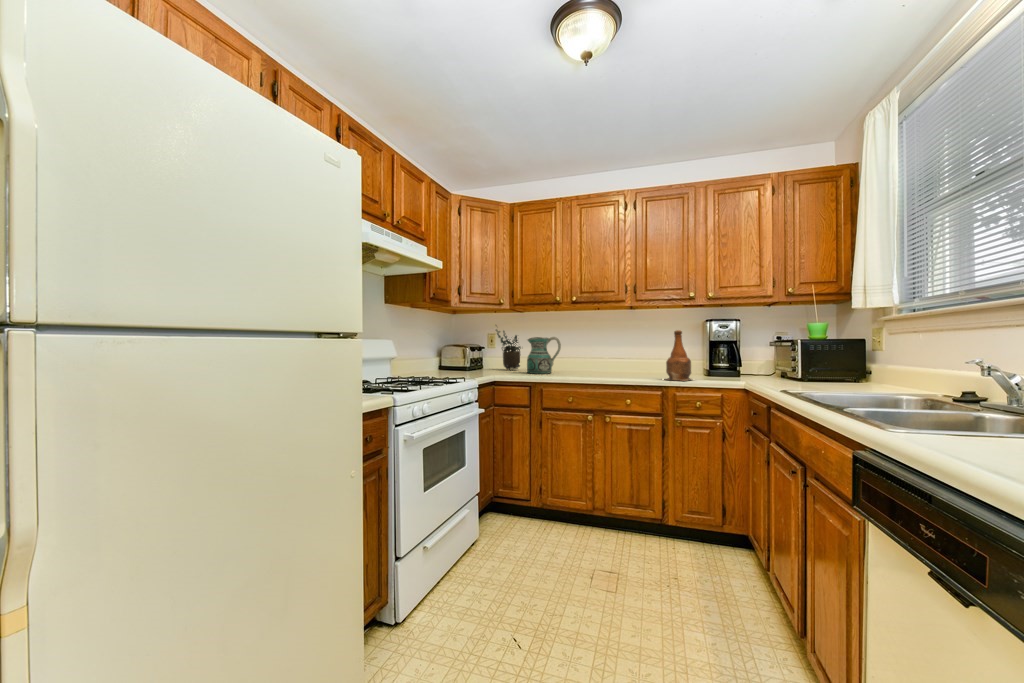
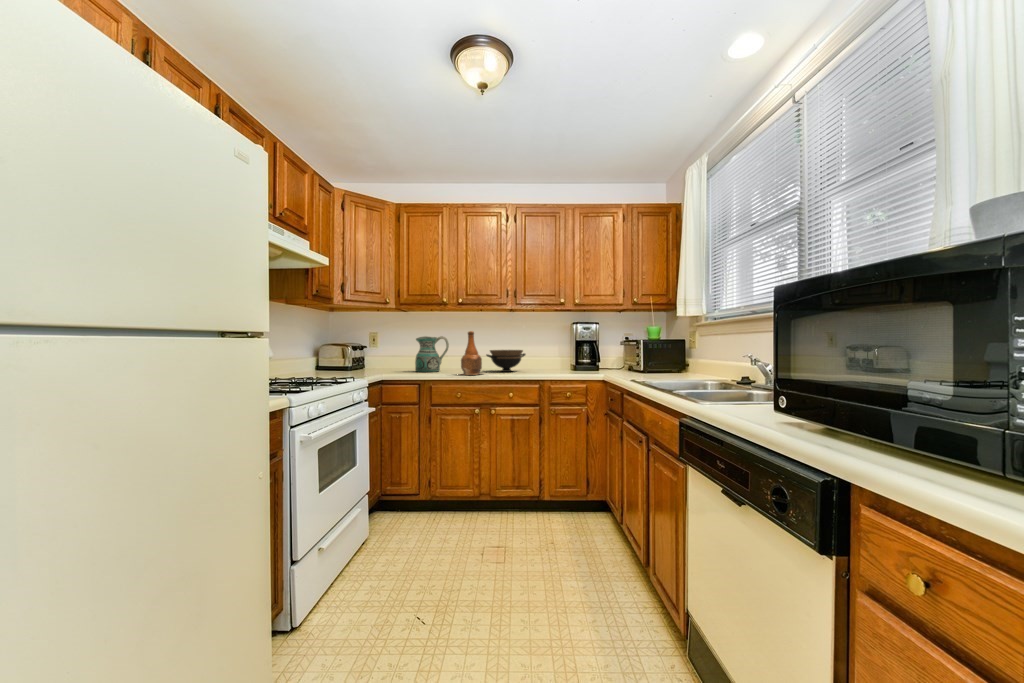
potted plant: present [496,330,521,369] -> none [381,324,413,369]
bottle: present [666,330,691,381] -> present [461,331,482,375]
bowl: none [600,351,646,376] -> present [486,350,526,372]

